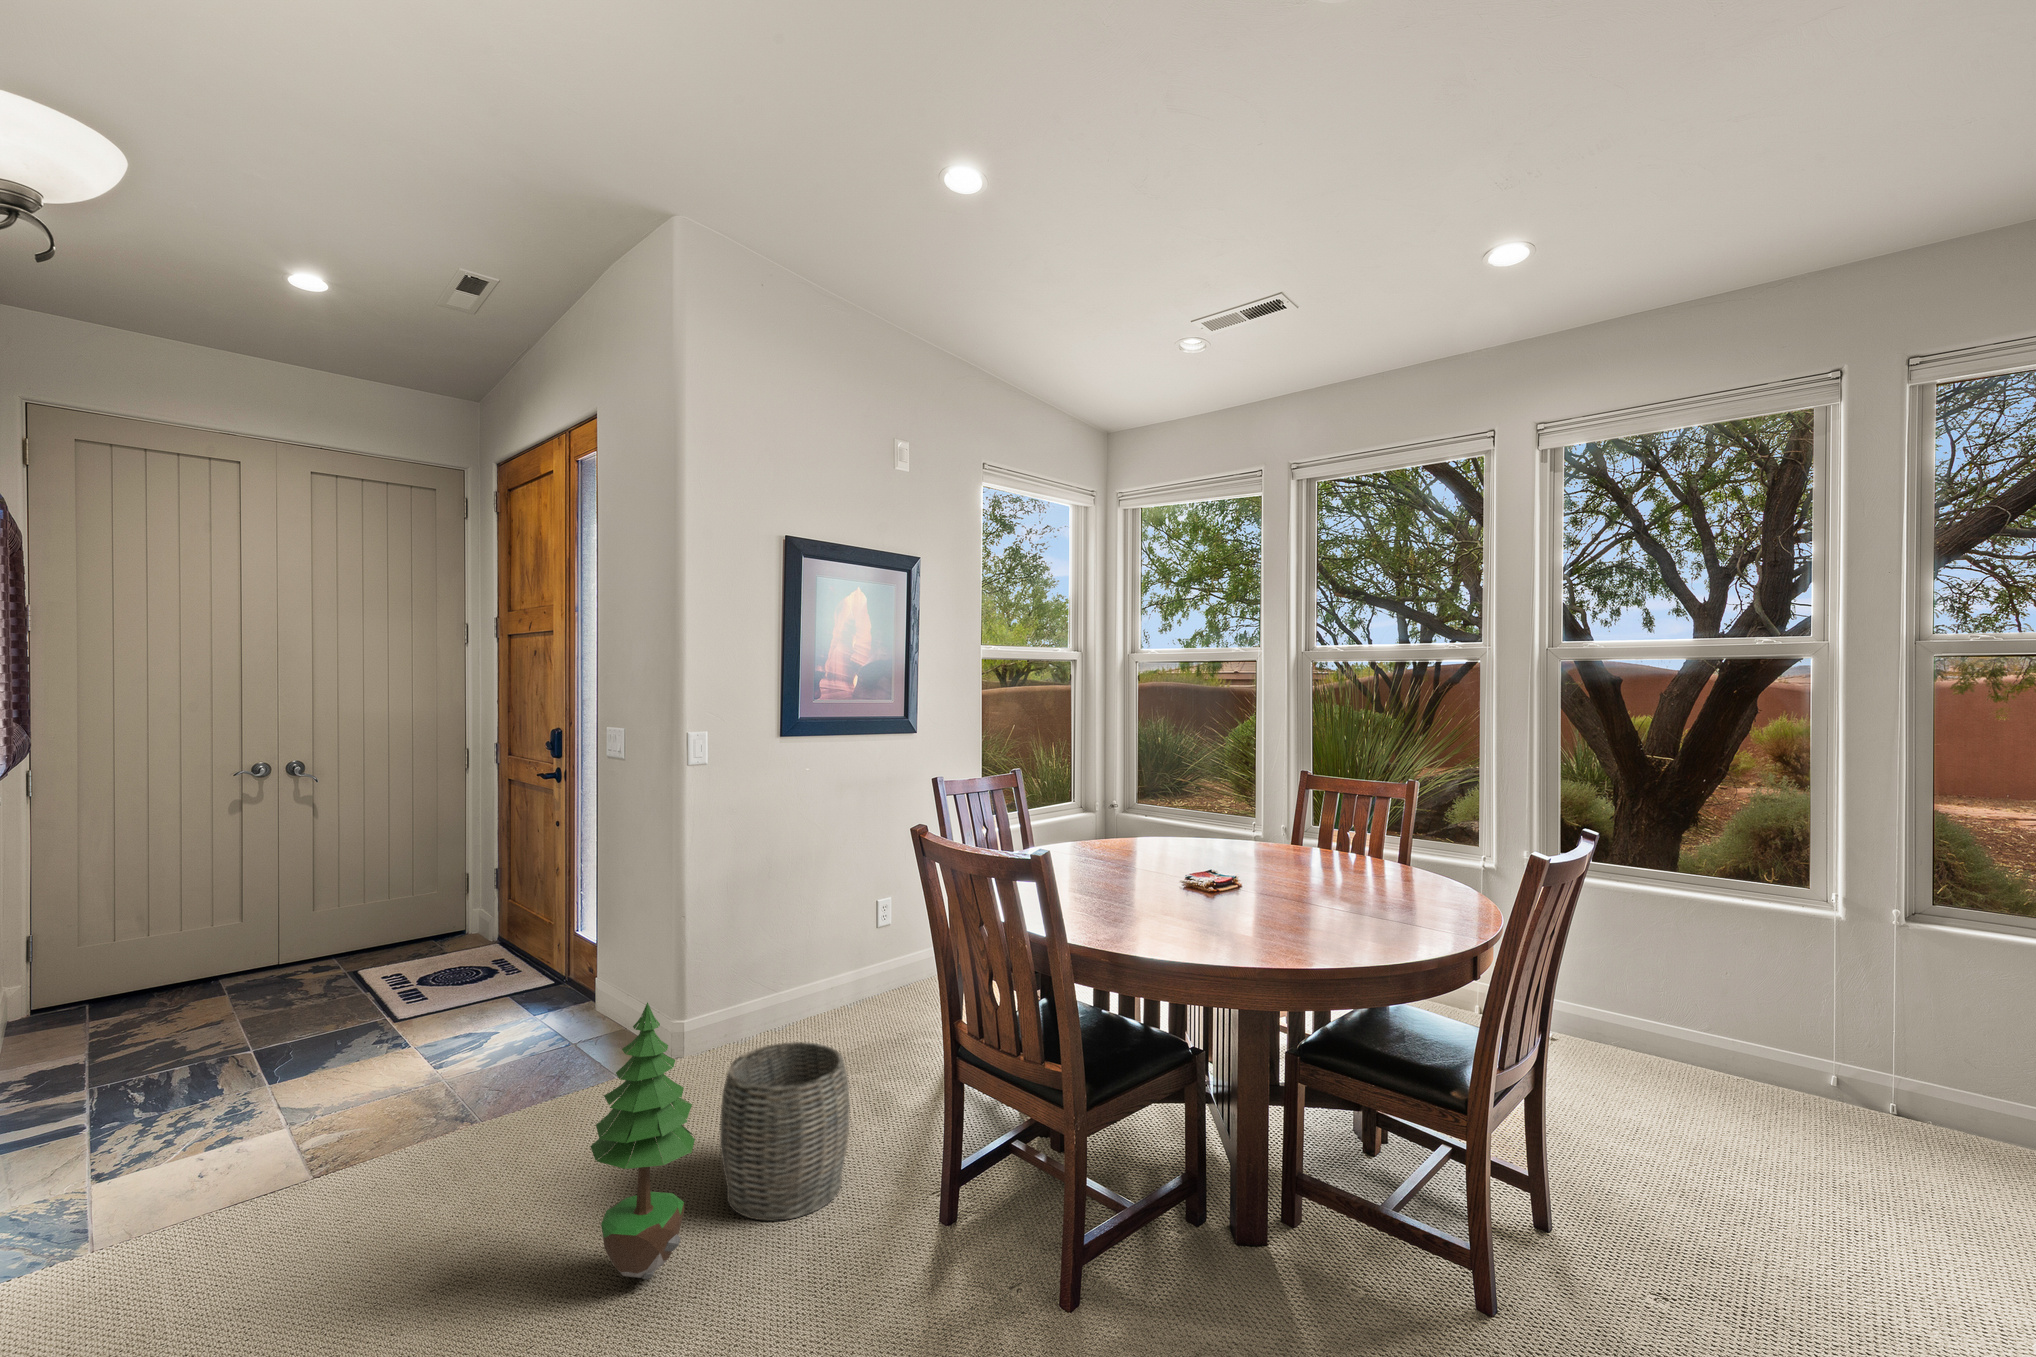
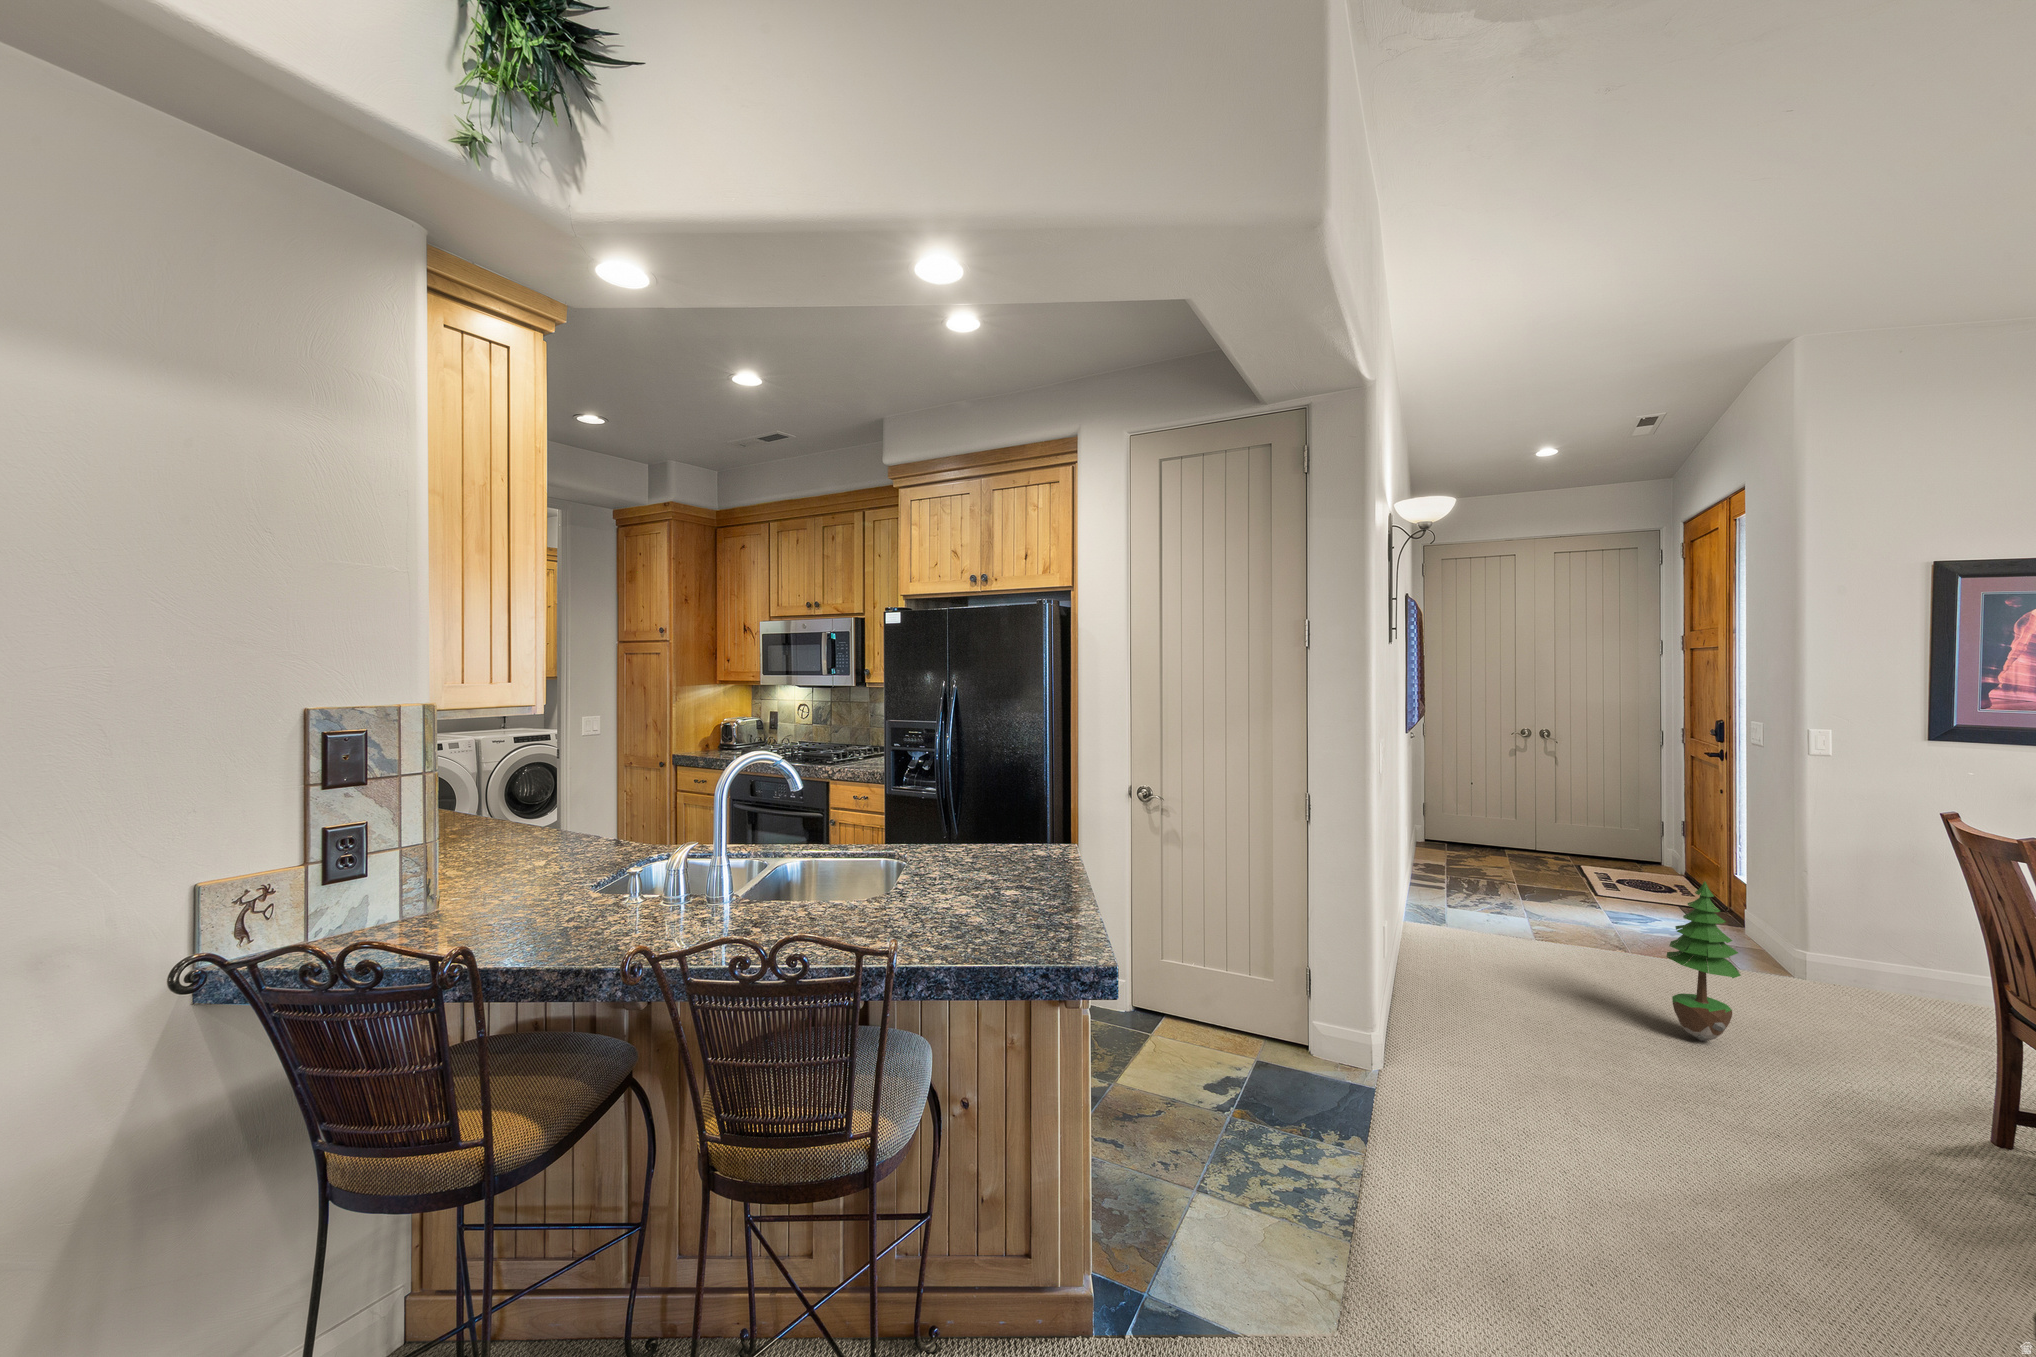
woven basket: present [720,1042,849,1221] -> none [1779,954,1909,1077]

